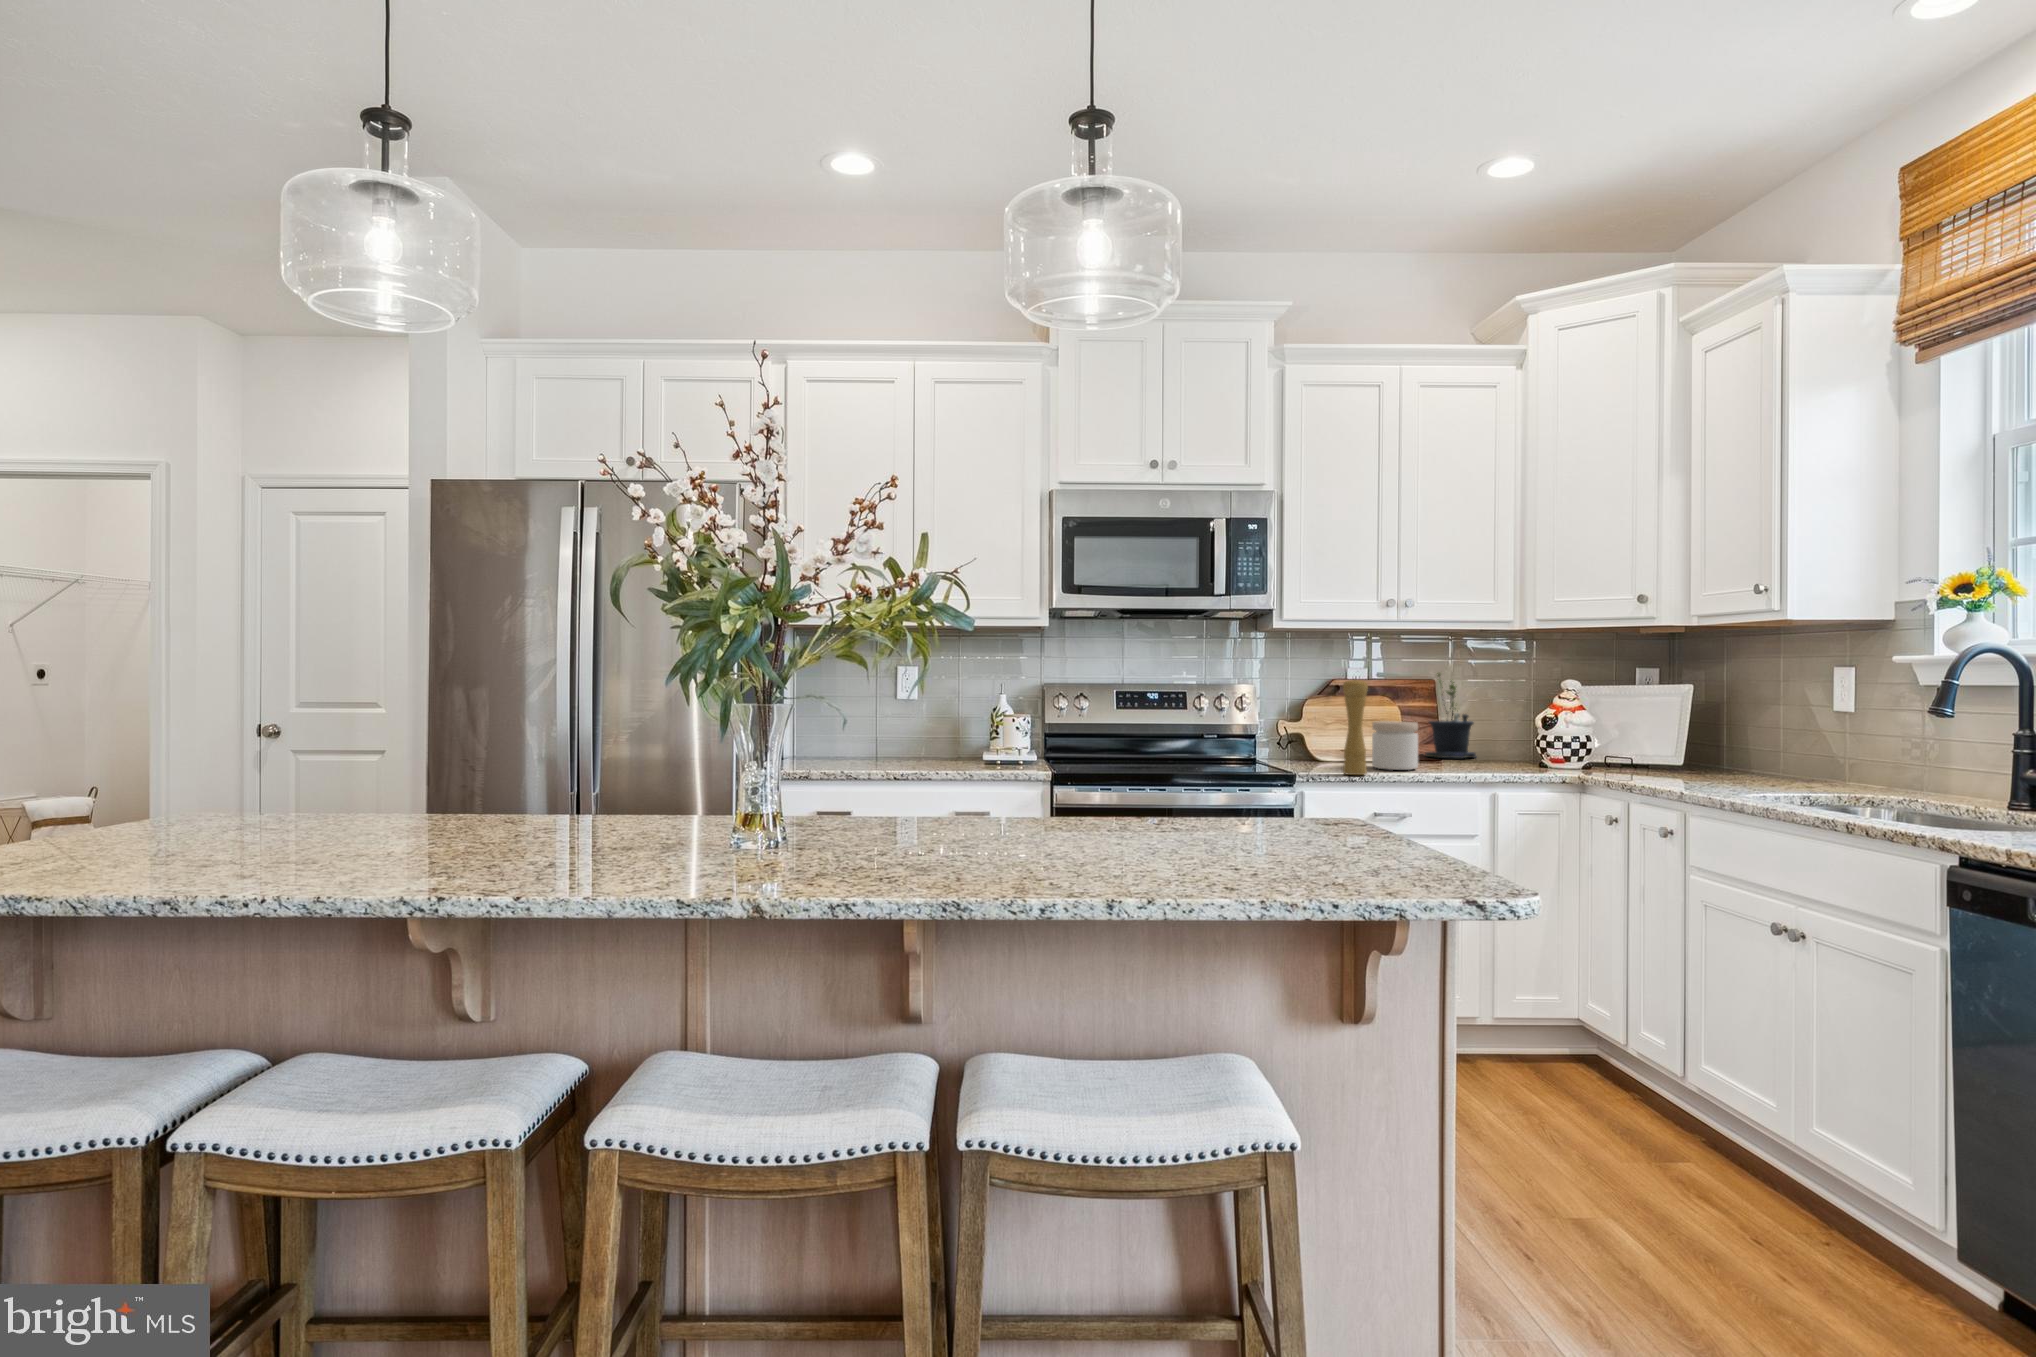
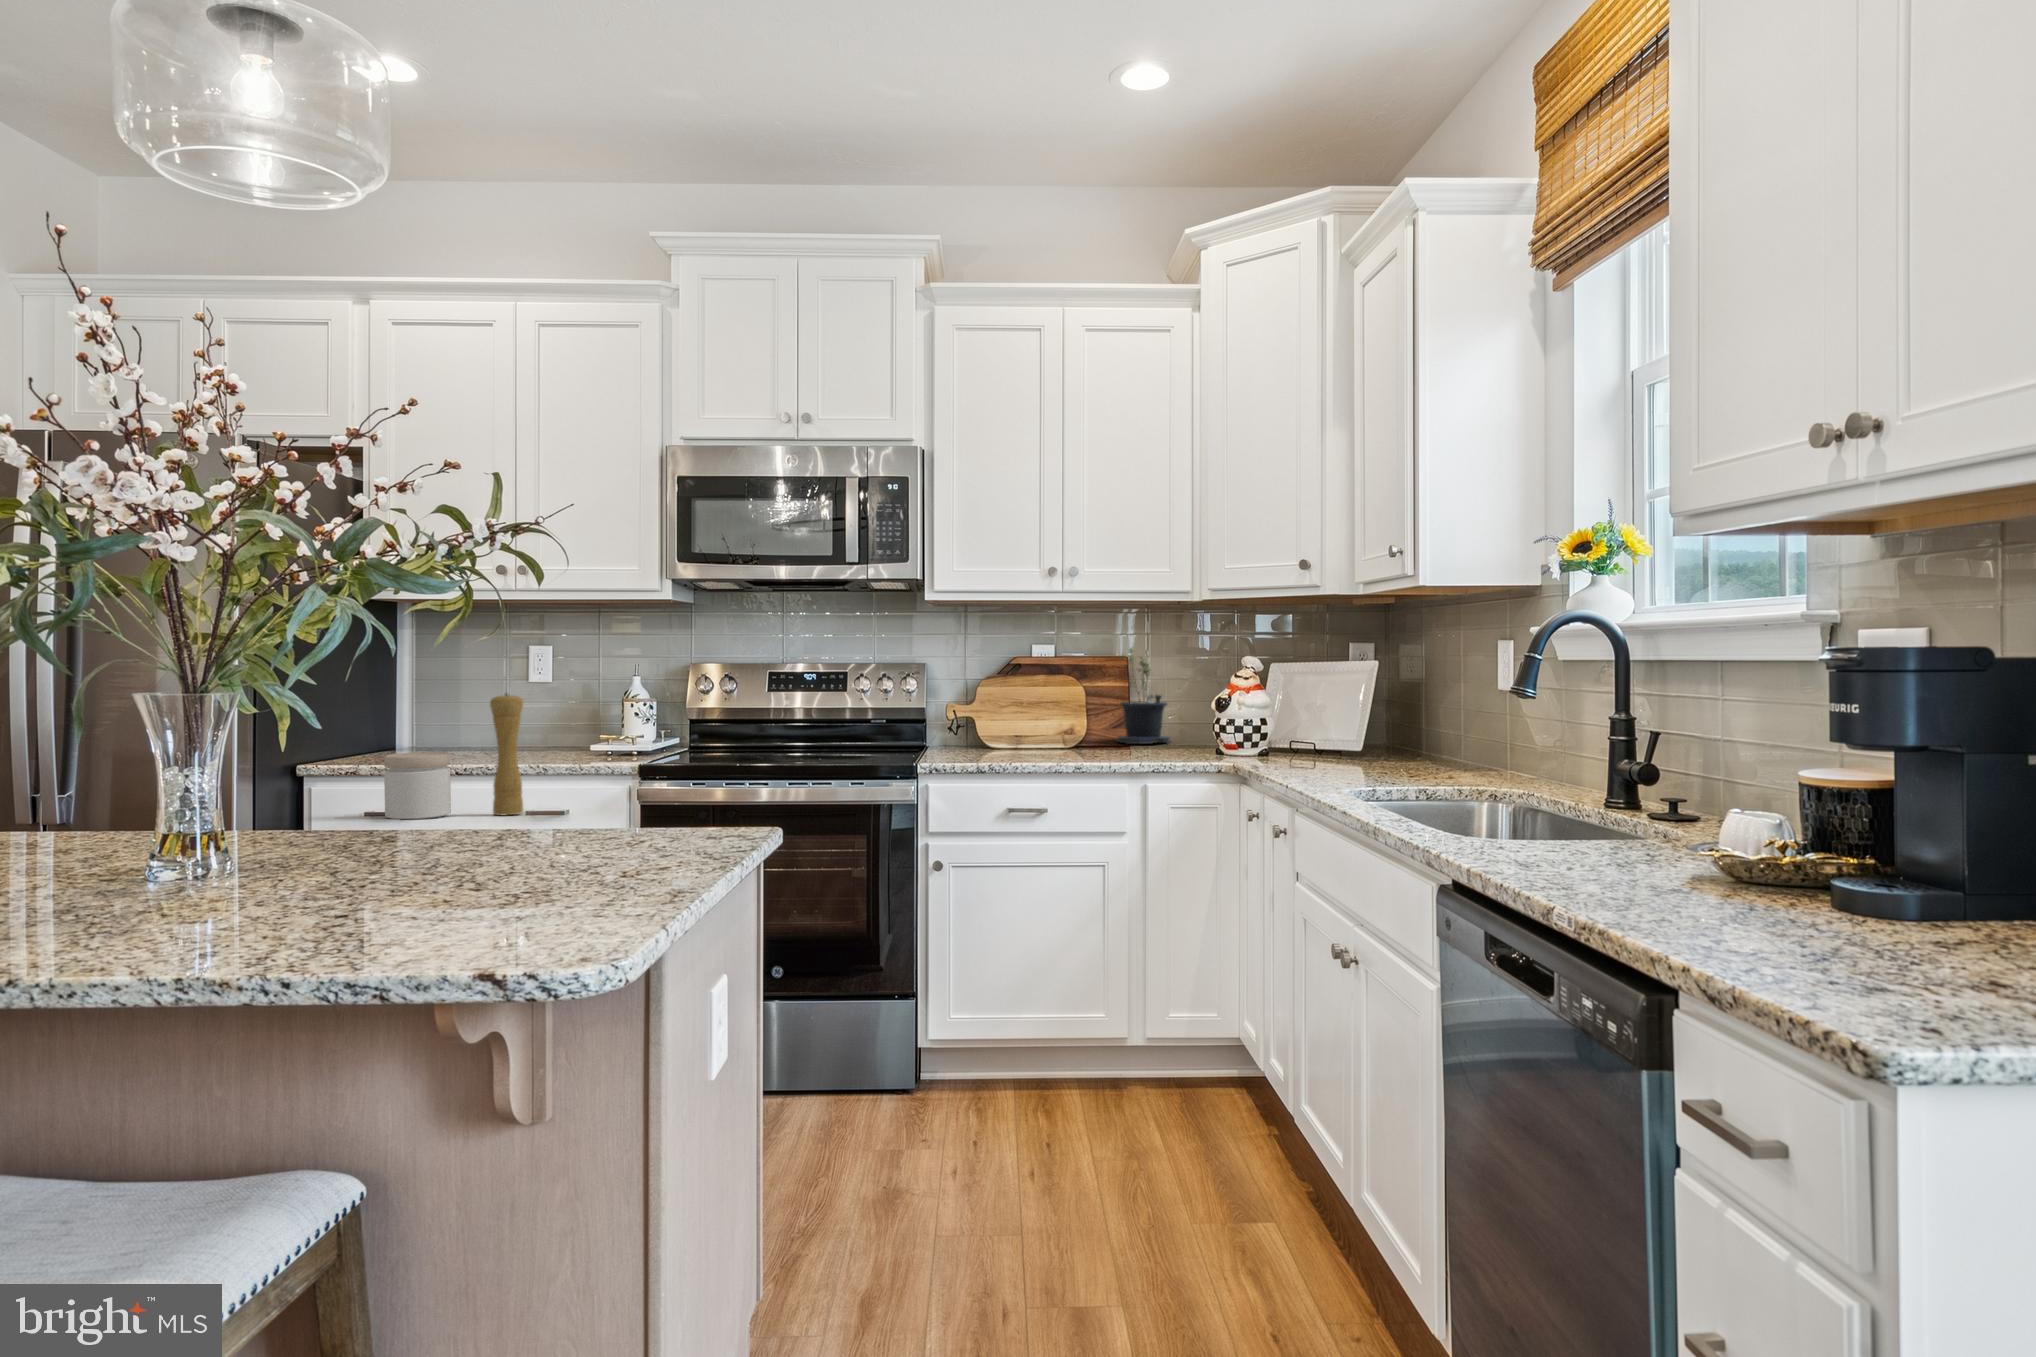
pepper mill: present [1343,679,1368,775] -> present [490,693,523,816]
jar: present [1372,721,1418,770] -> present [384,752,451,820]

